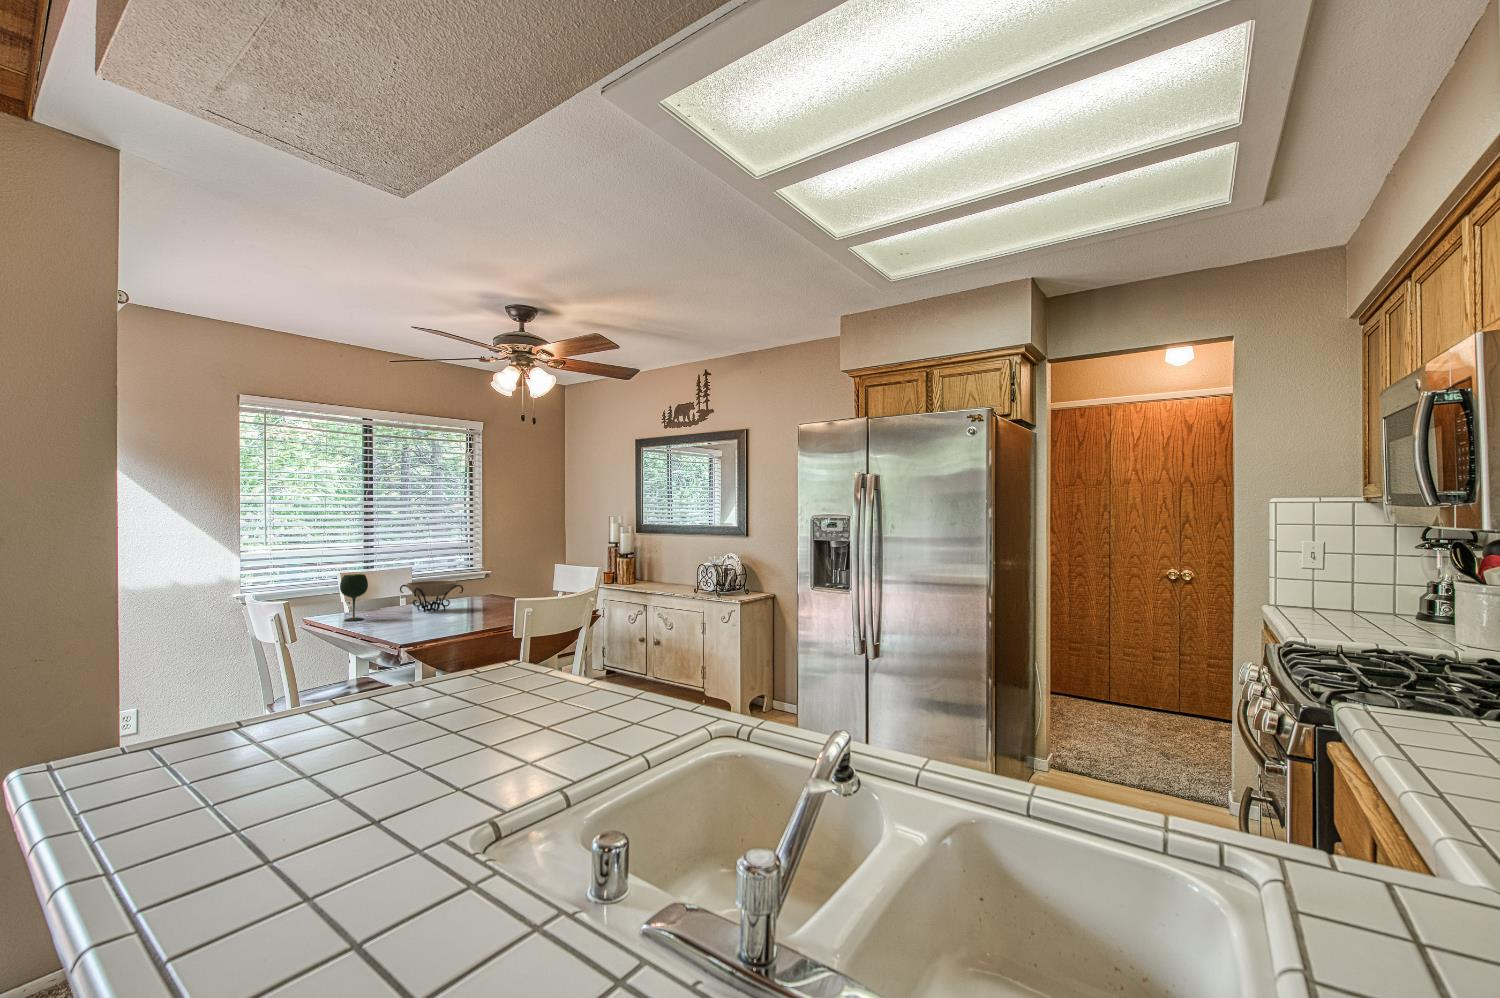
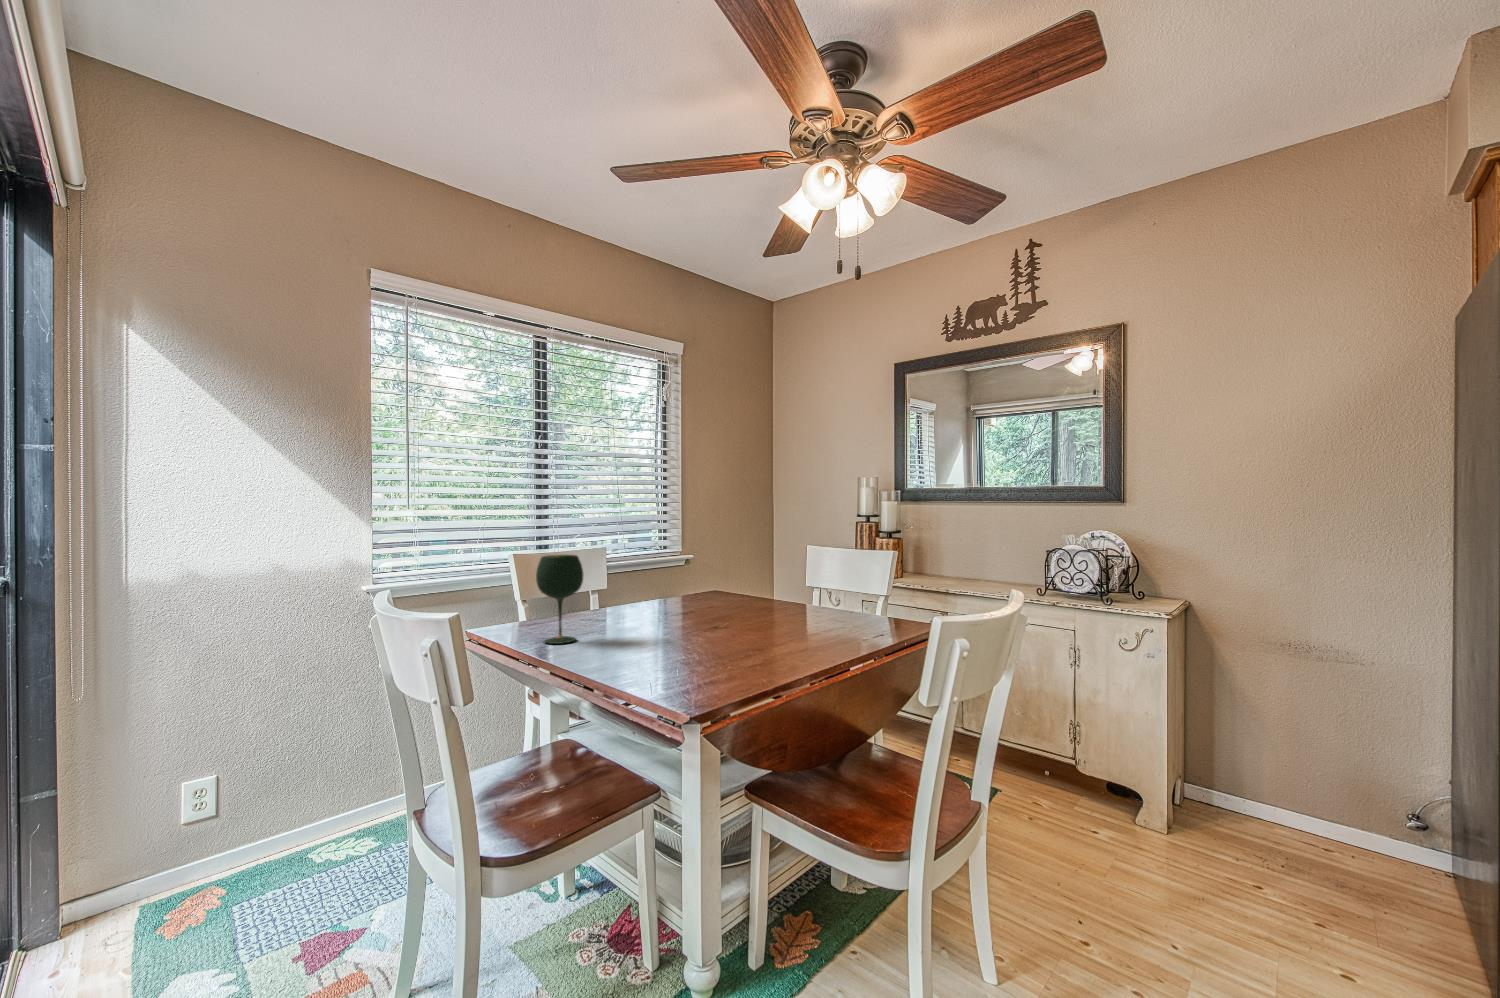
decorative bowl: present [400,581,463,612] -> none [619,568,730,624]

